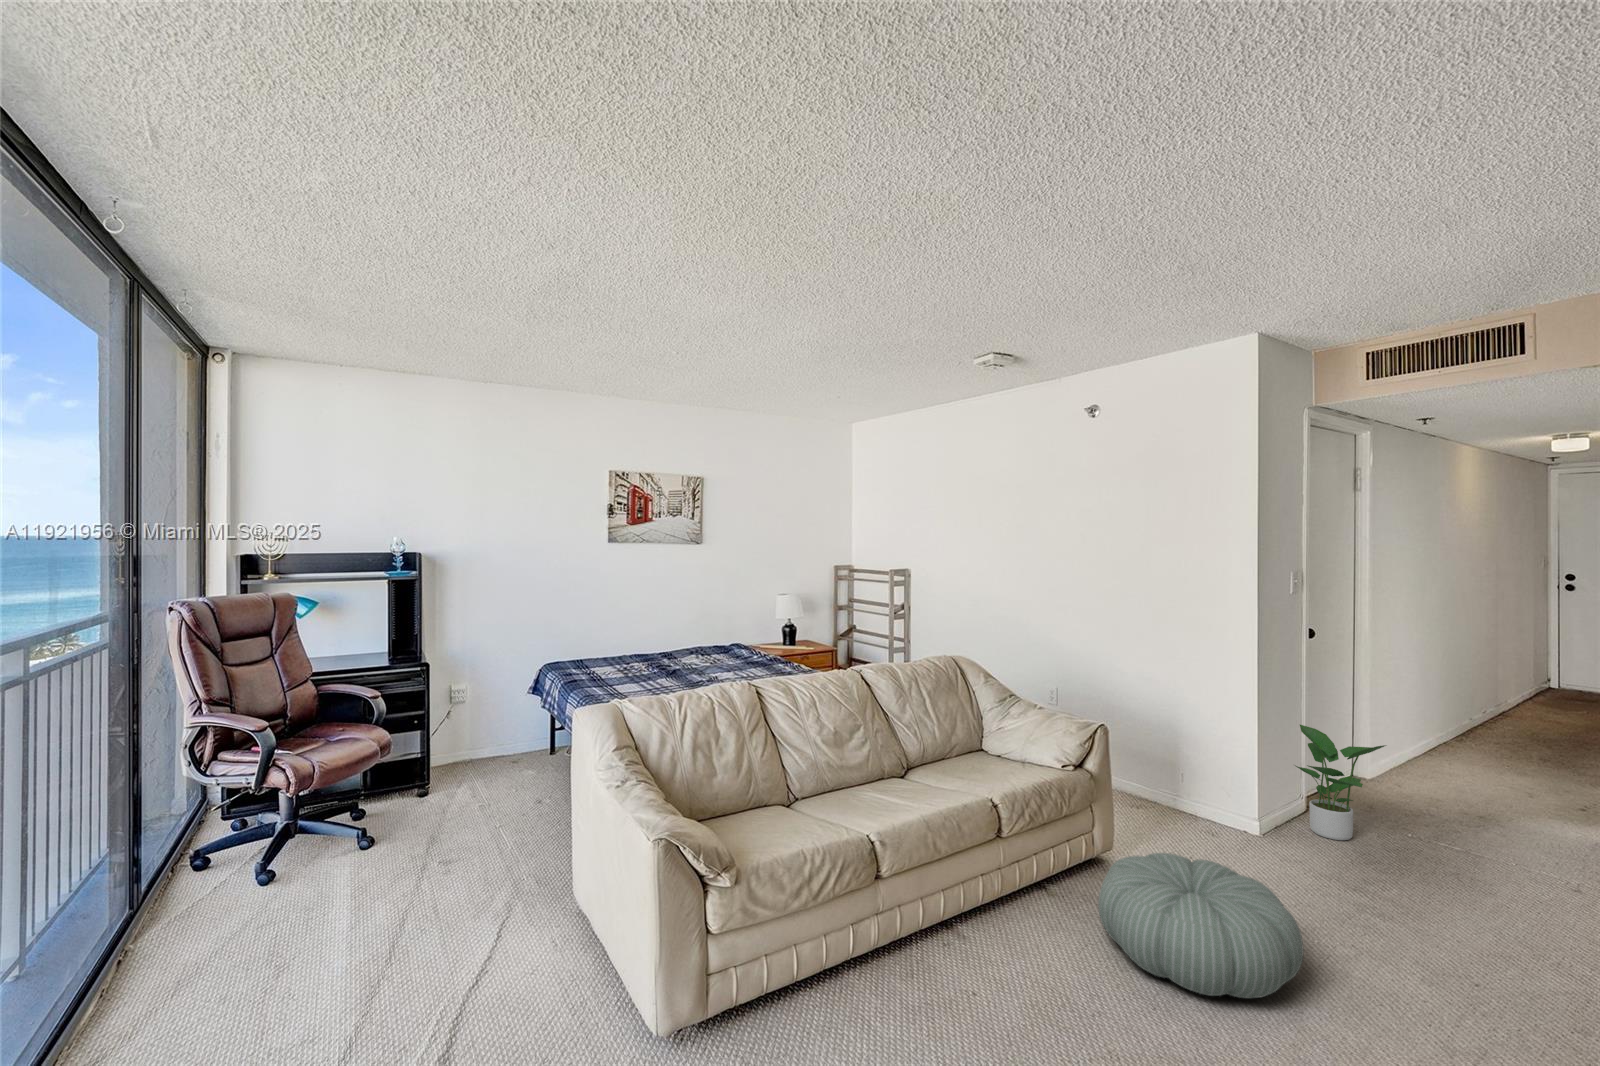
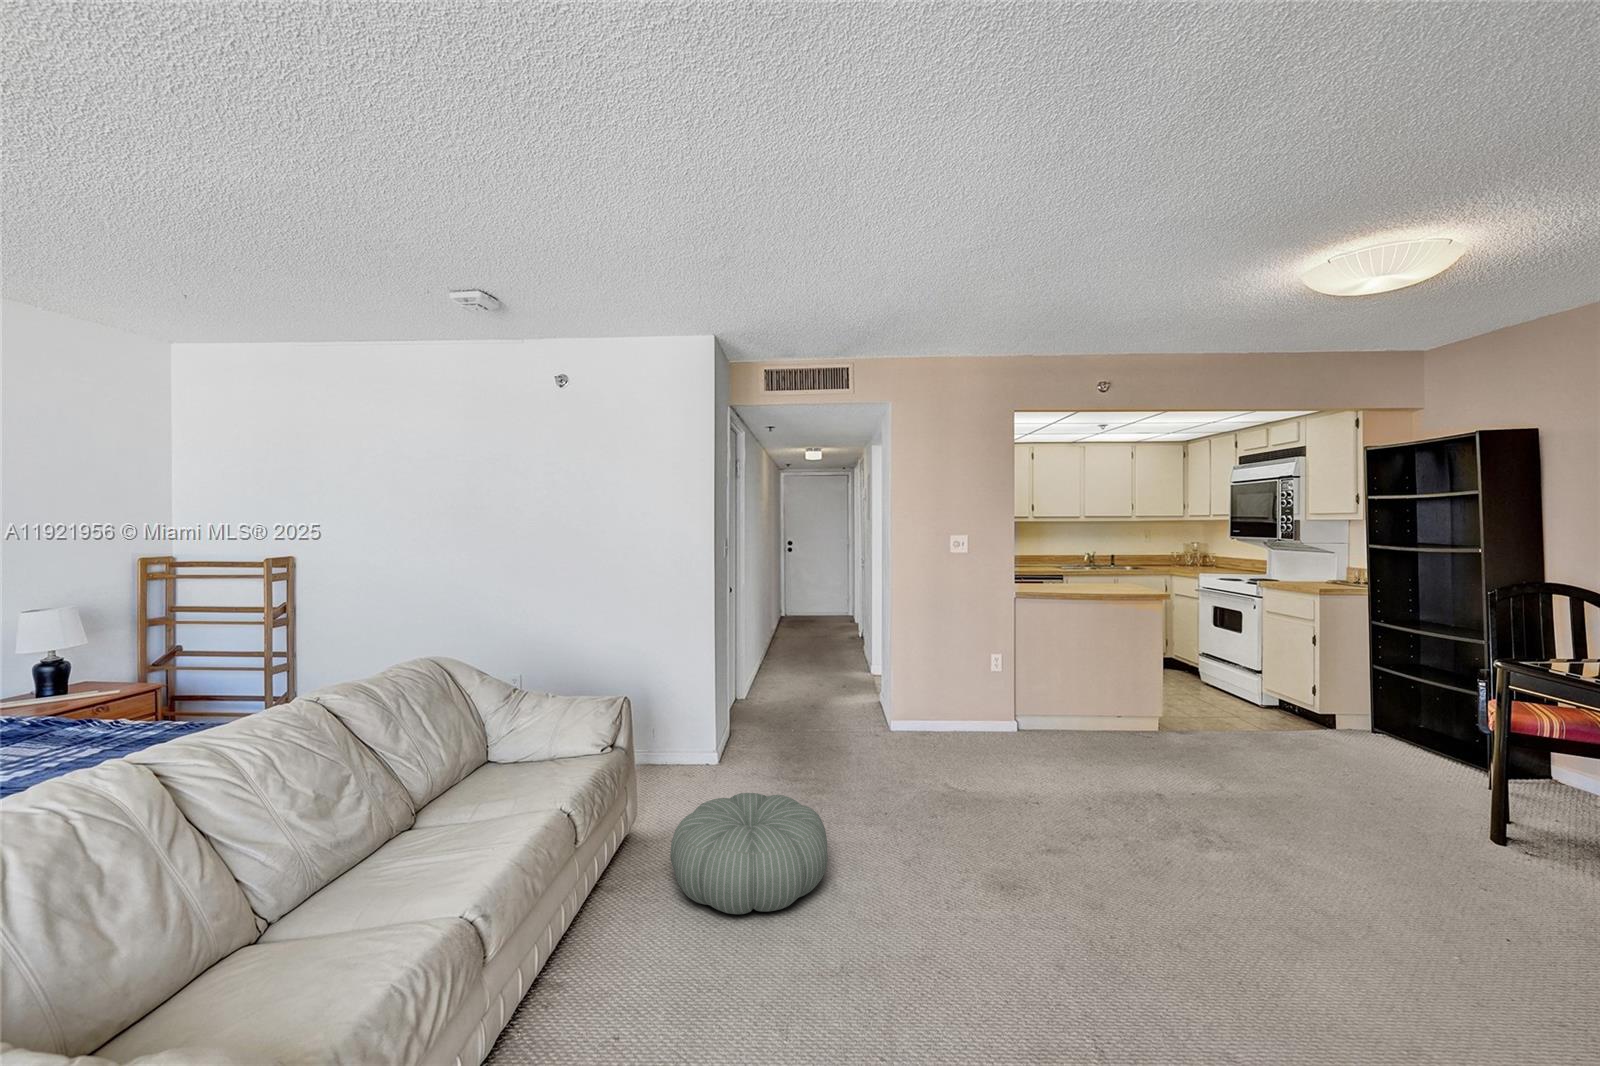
potted plant: present [1296,725,1386,840] -> none [730,665,787,749]

